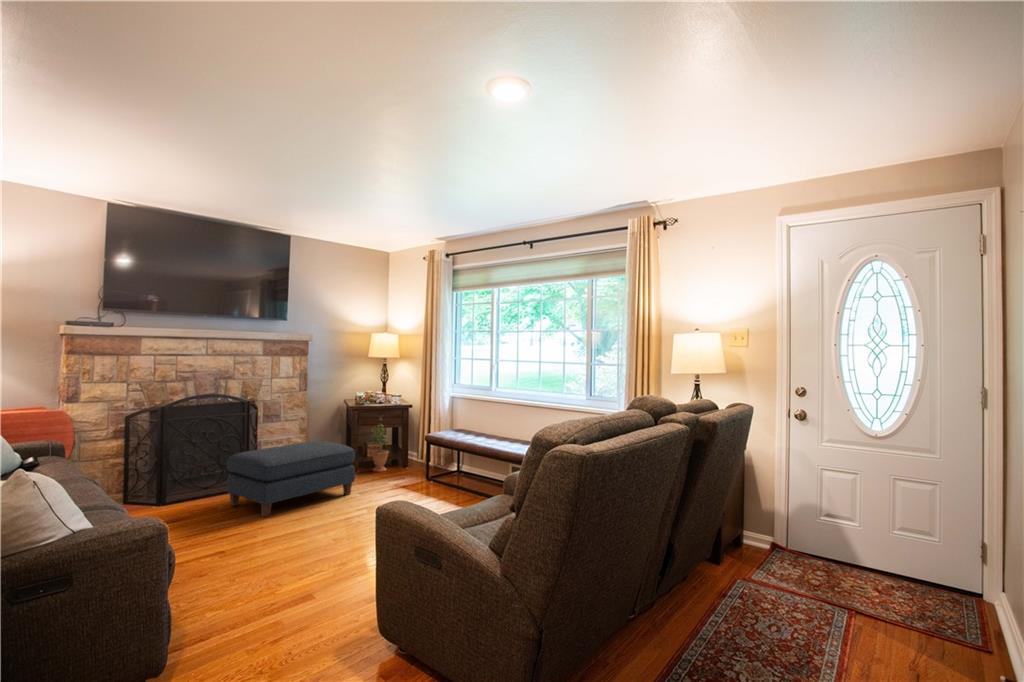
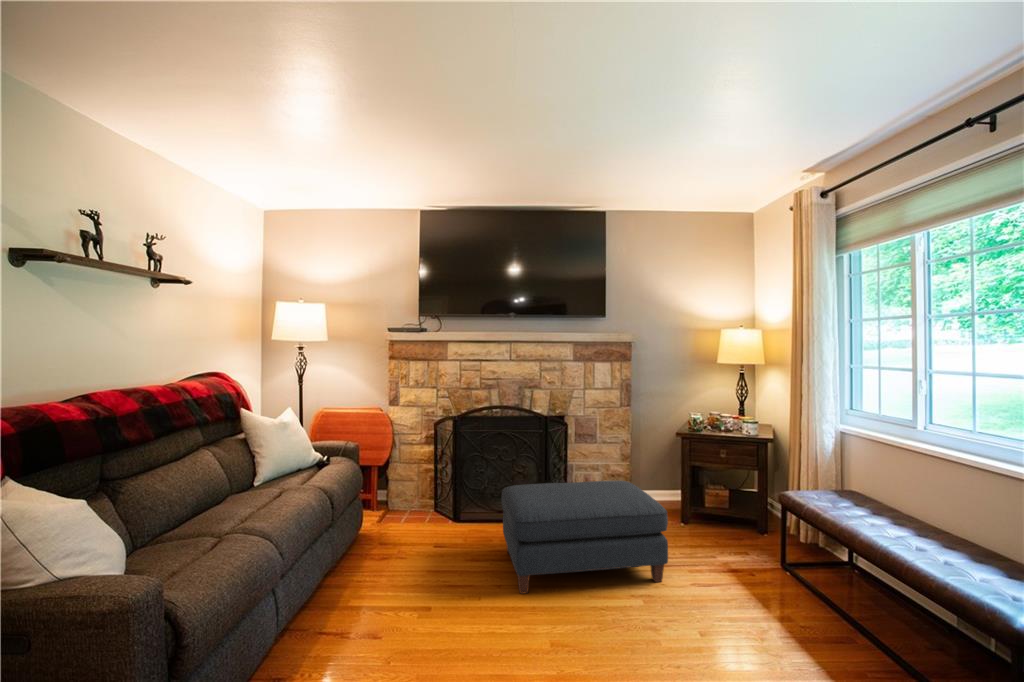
potted plant: present [371,424,389,472] -> none [711,461,745,541]

